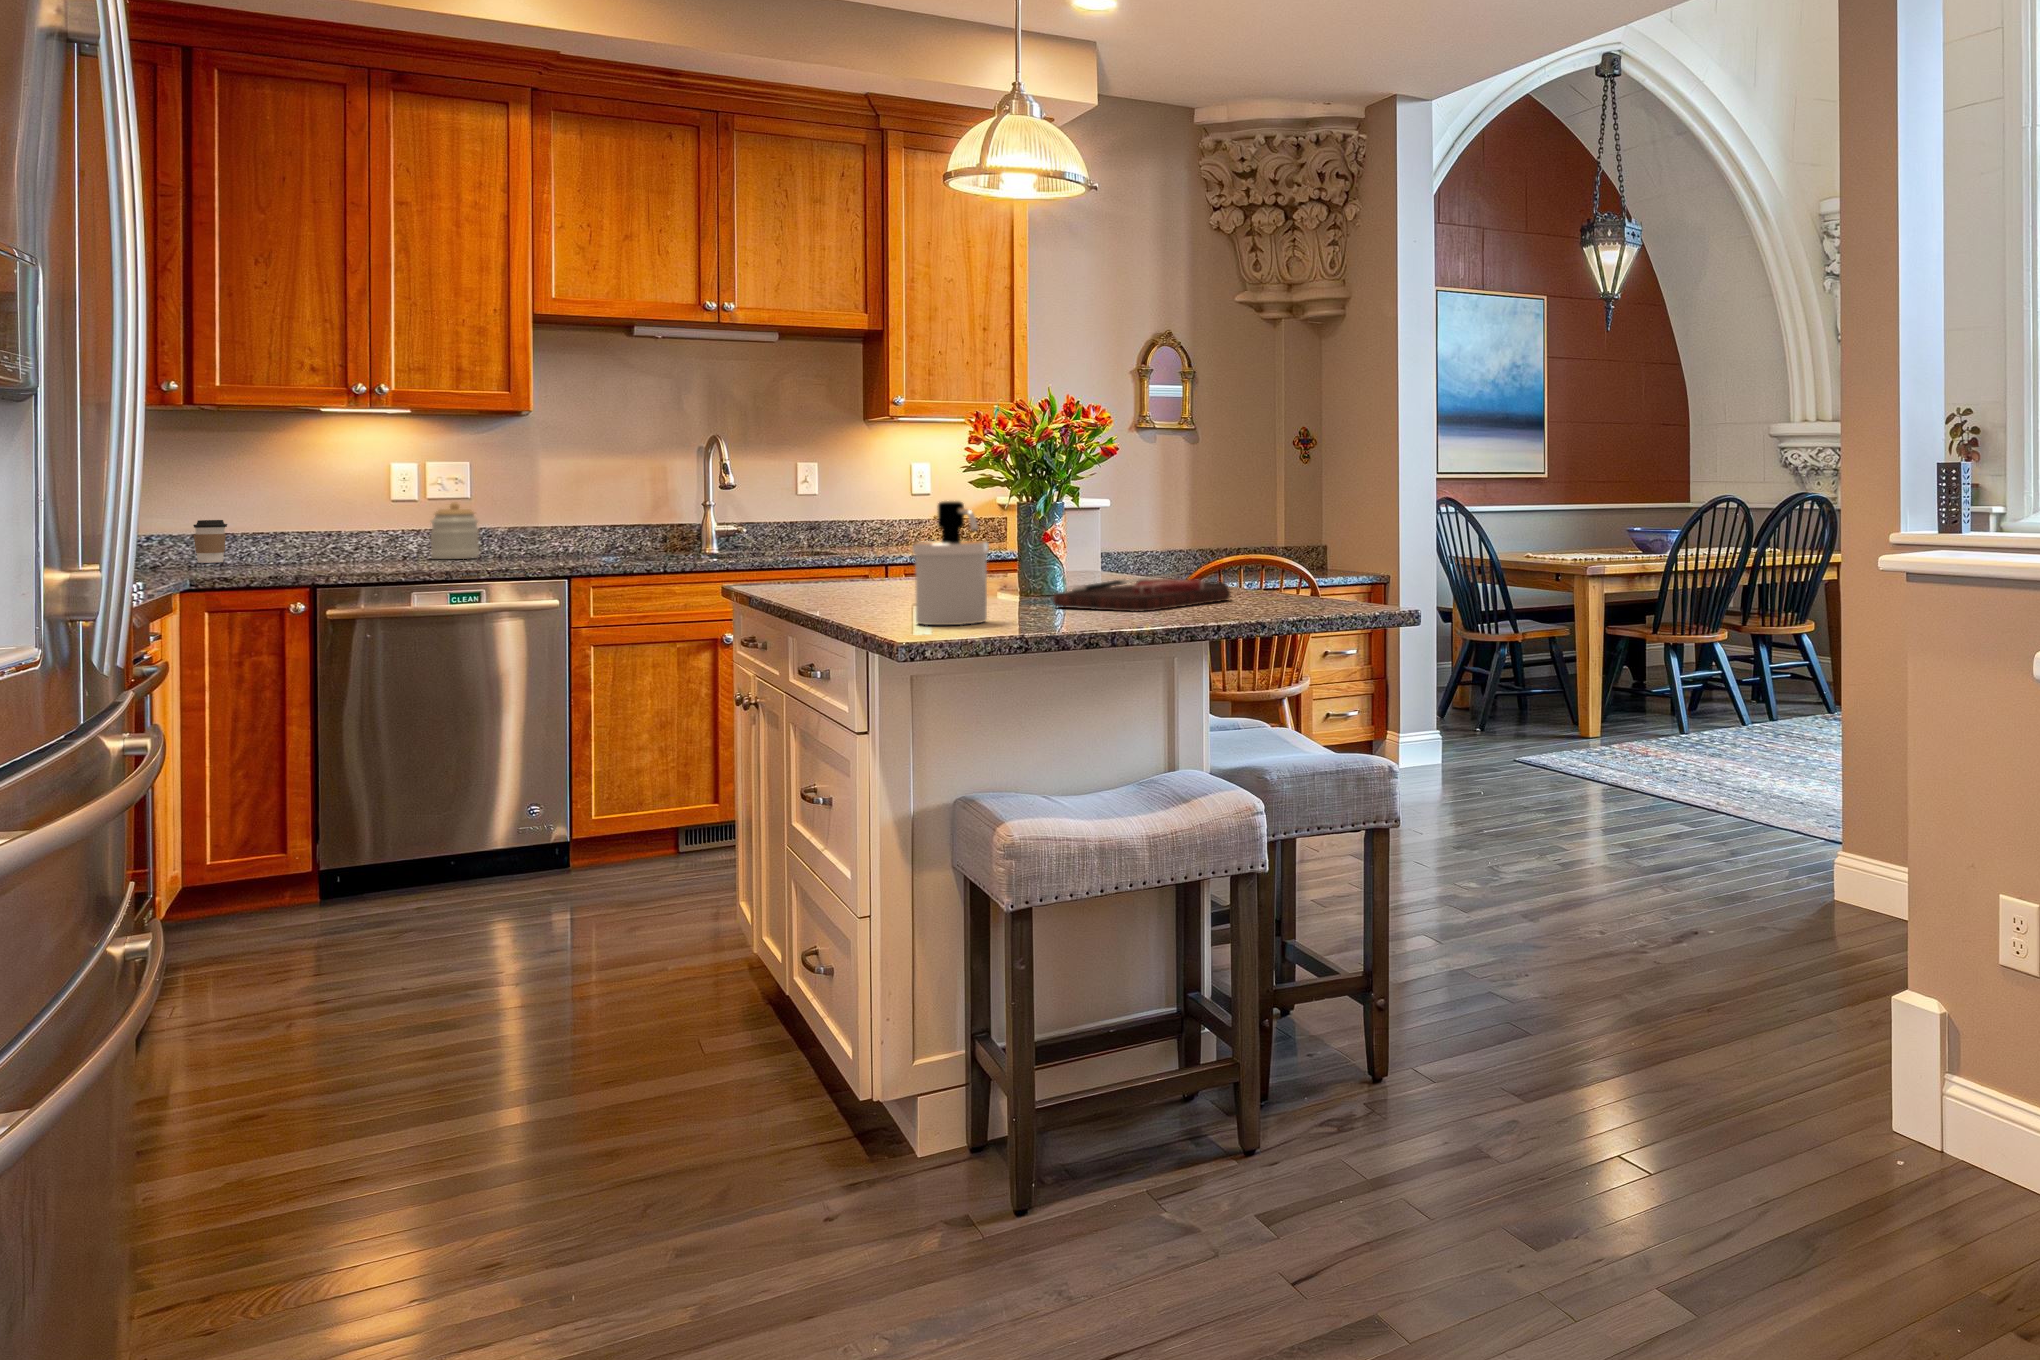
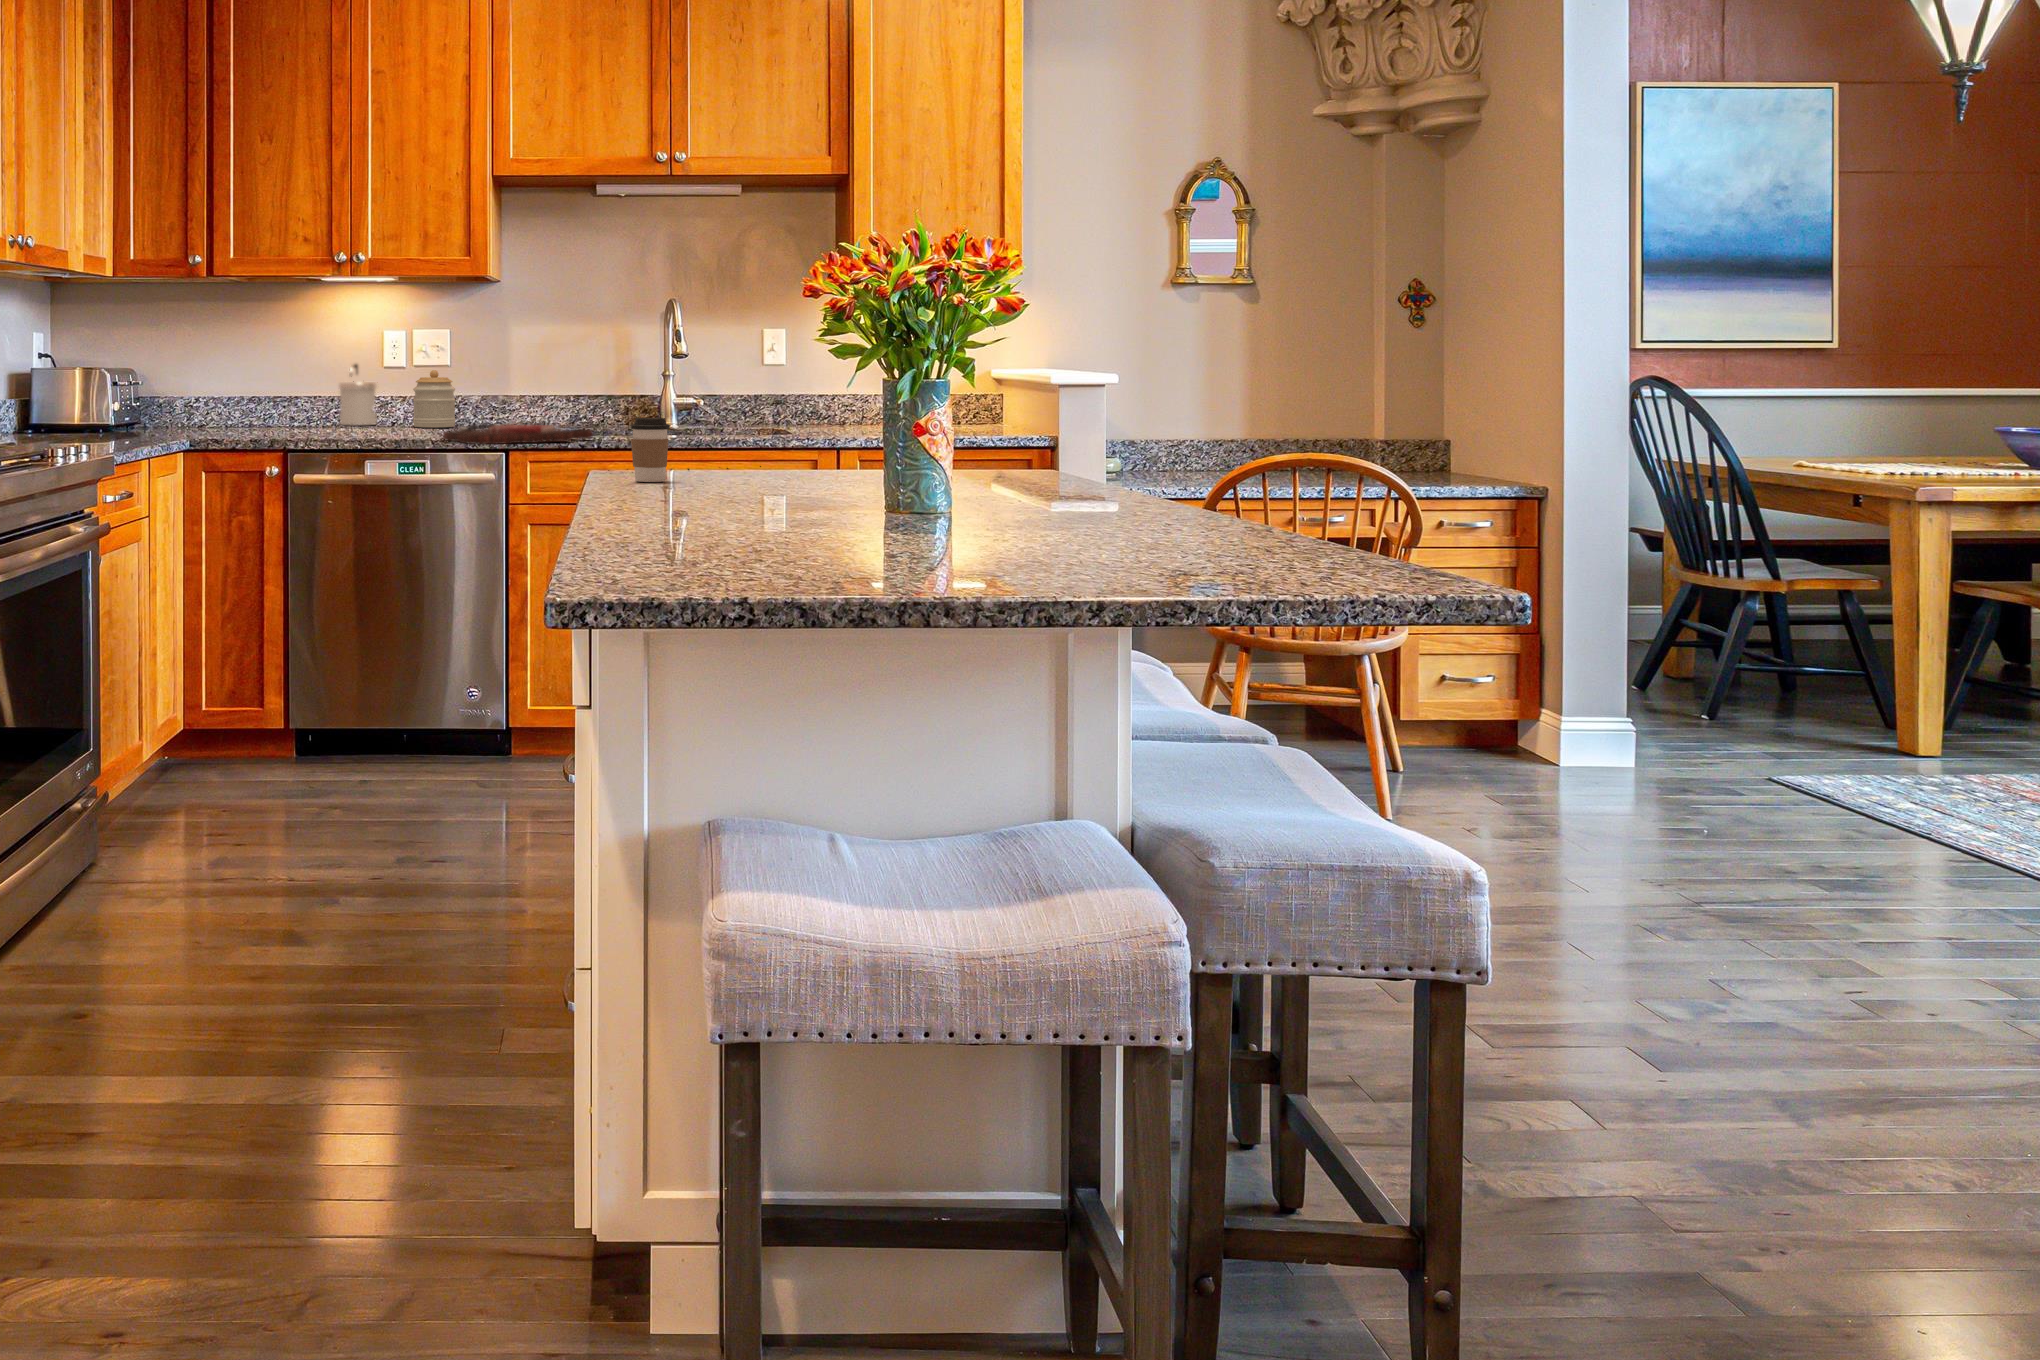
soap dispenser: present [913,501,989,625] -> present [339,364,378,425]
coffee cup: present [193,520,227,563] -> present [630,418,670,482]
cutting board: present [1053,573,1231,612] -> present [443,423,593,444]

